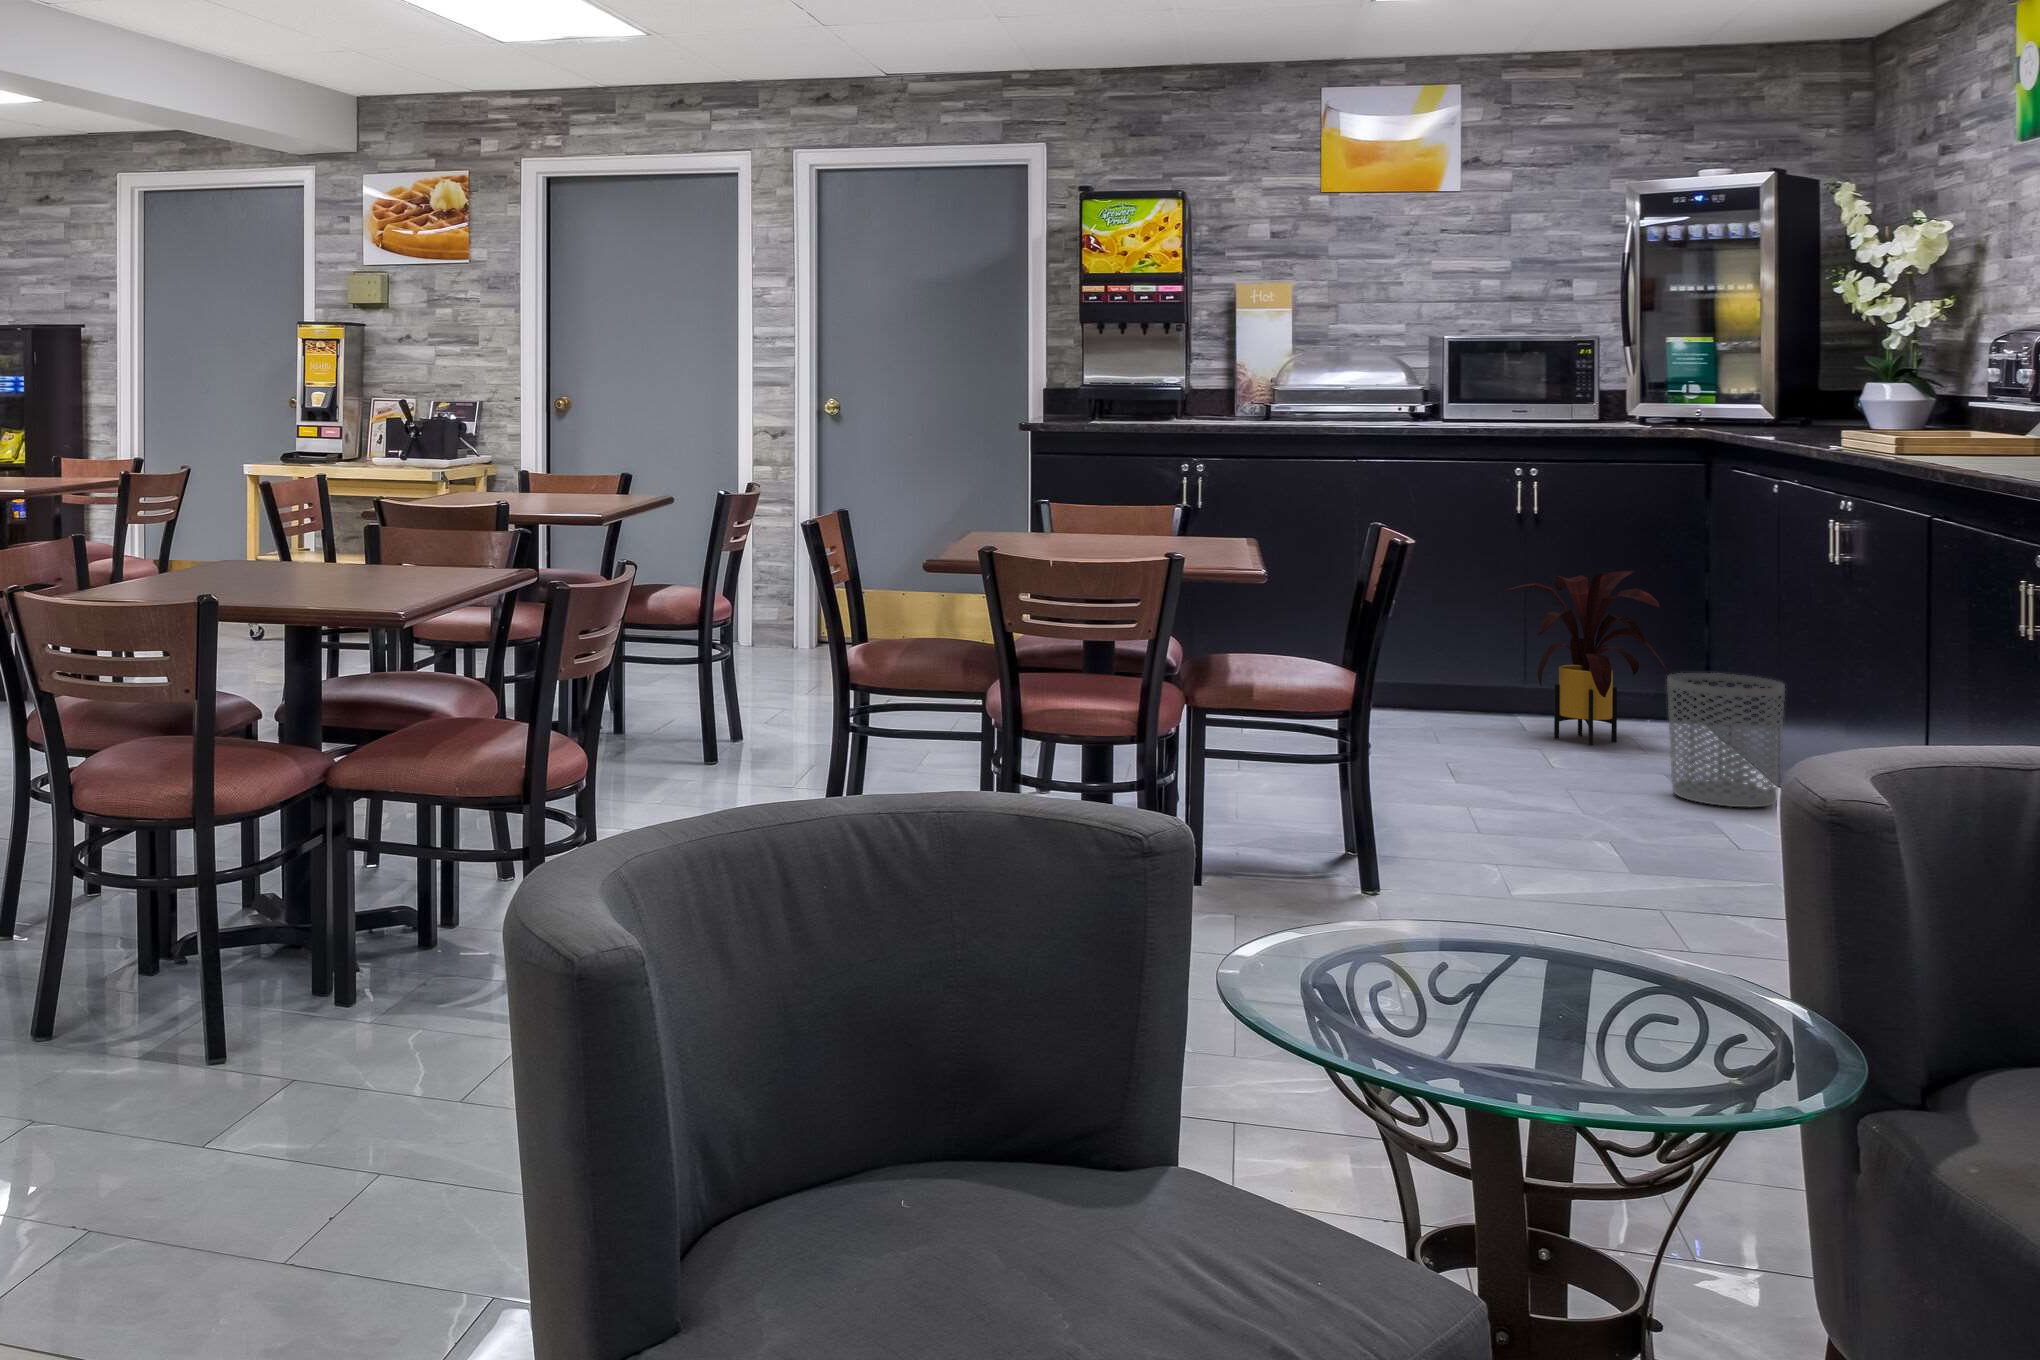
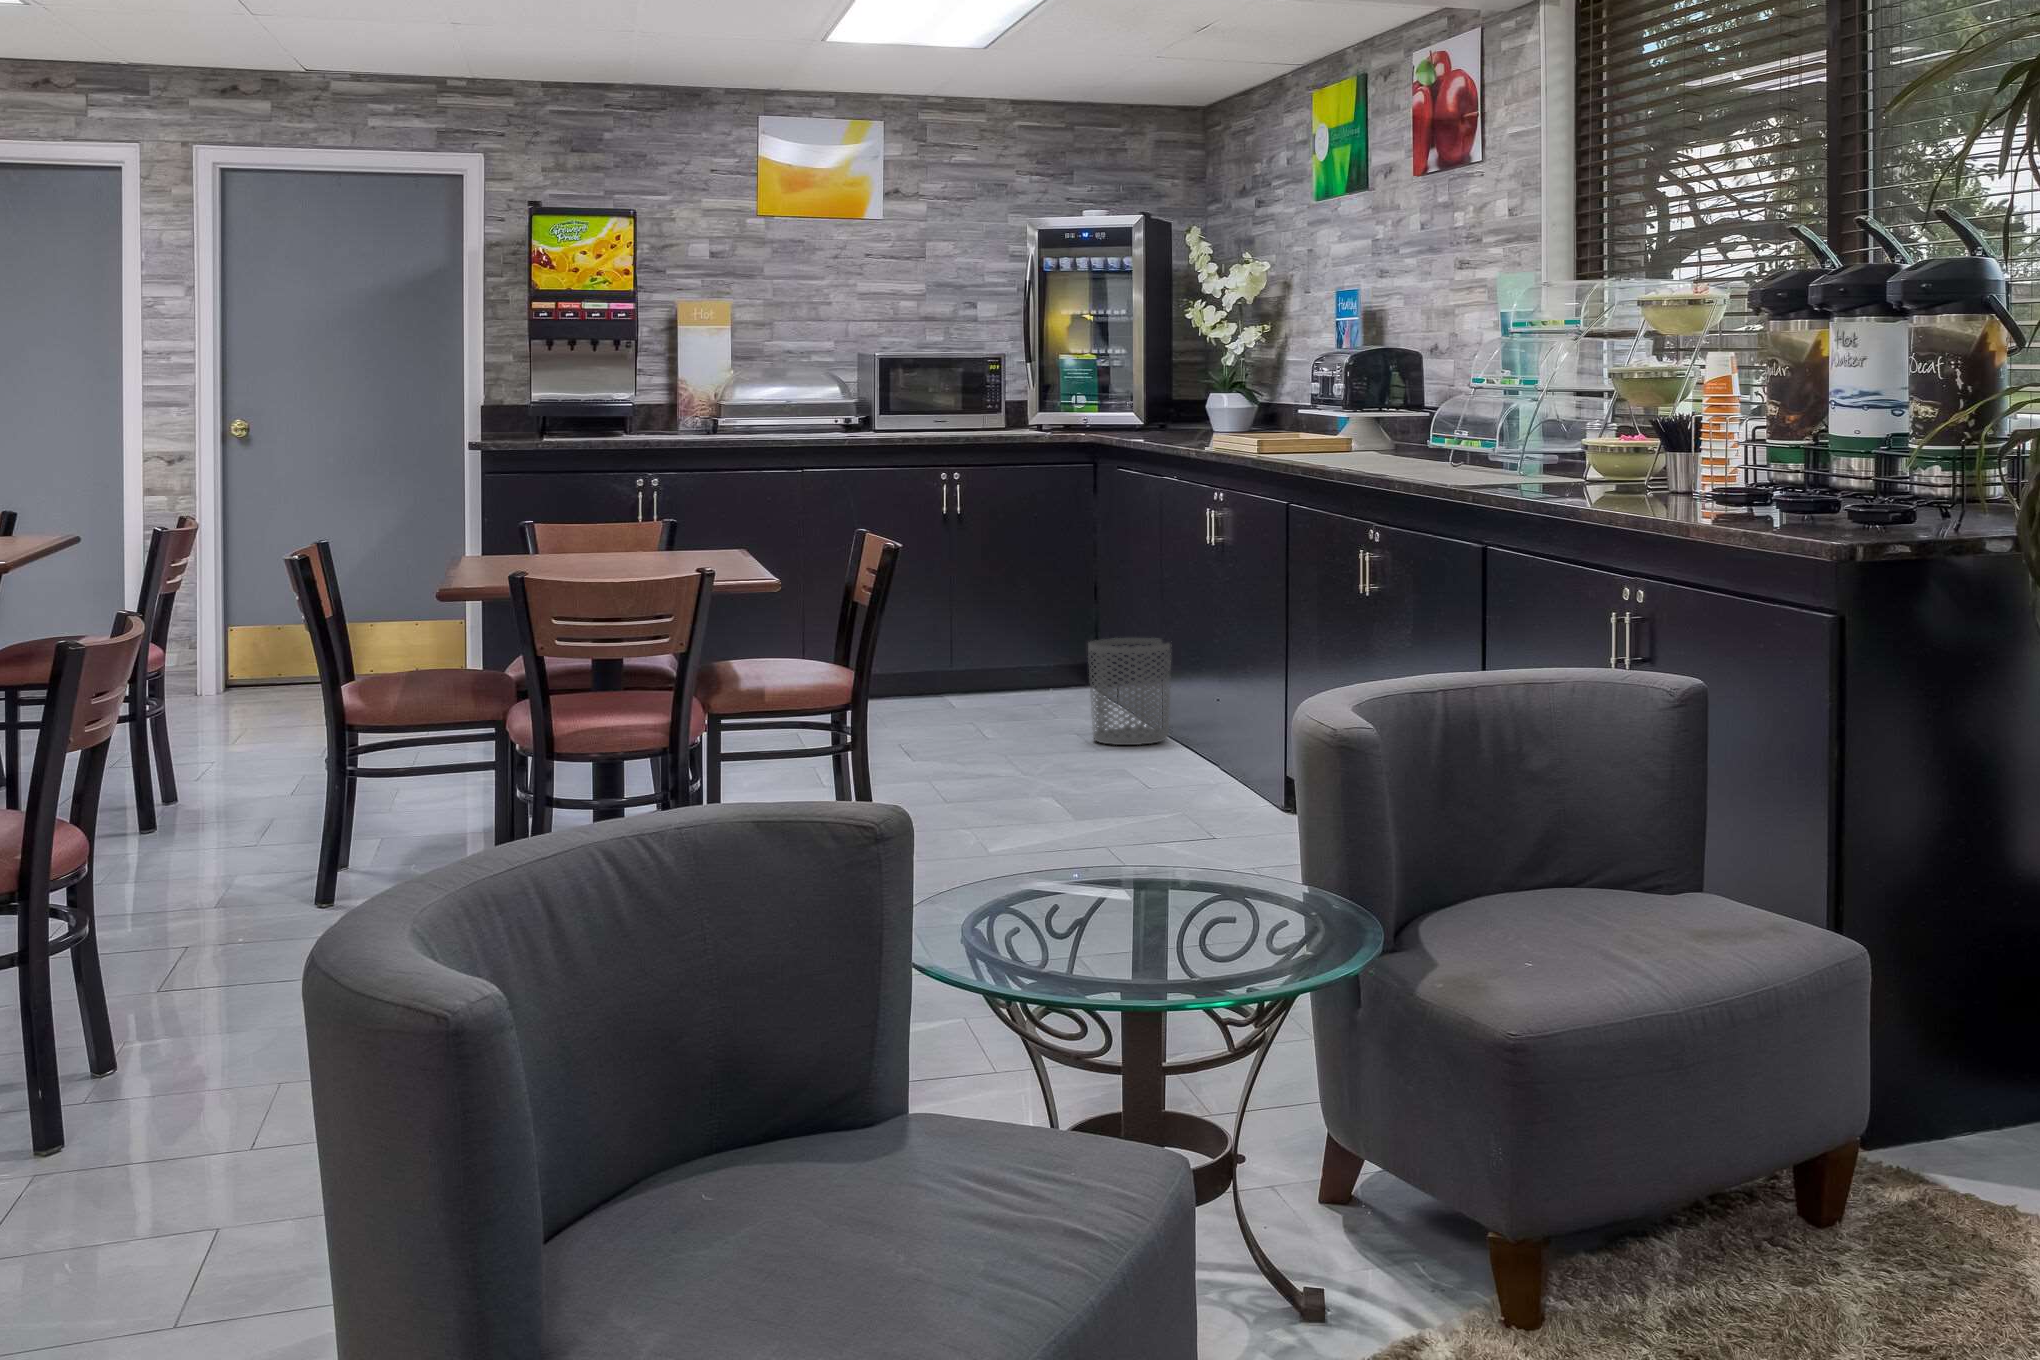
house plant: present [1504,571,1670,745] -> none [945,561,1080,714]

